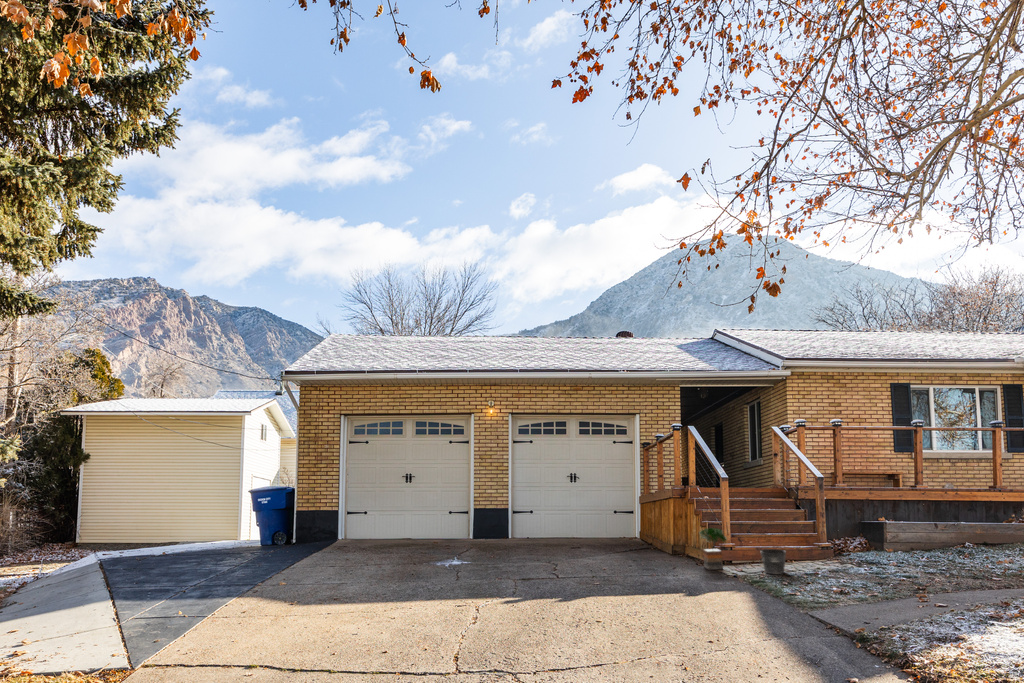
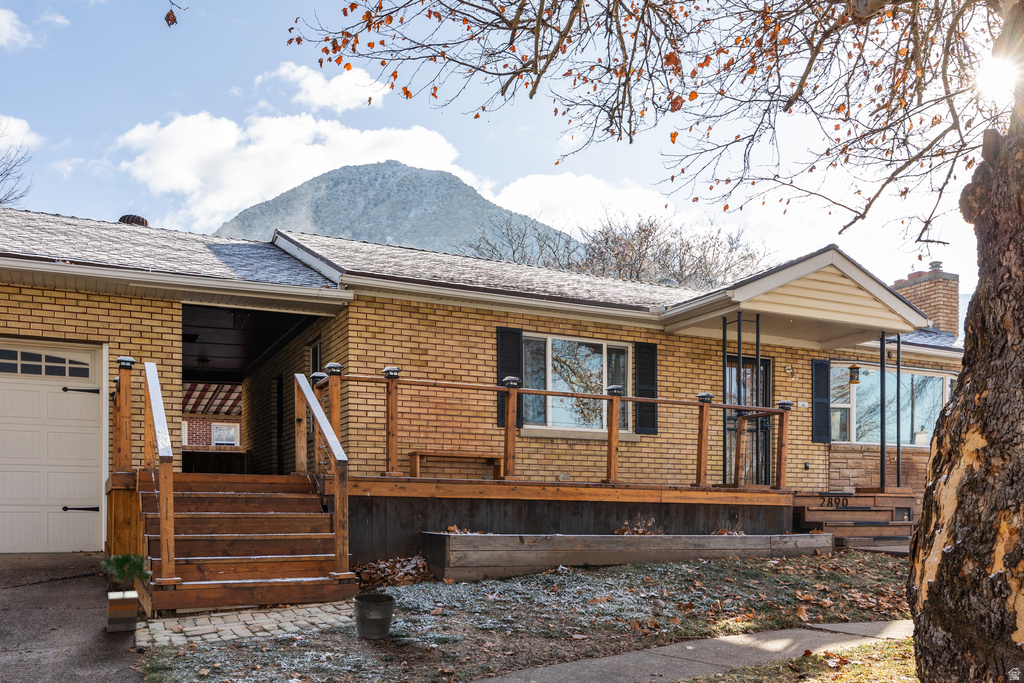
bucket: present [759,549,786,574] -> present [349,593,396,639]

